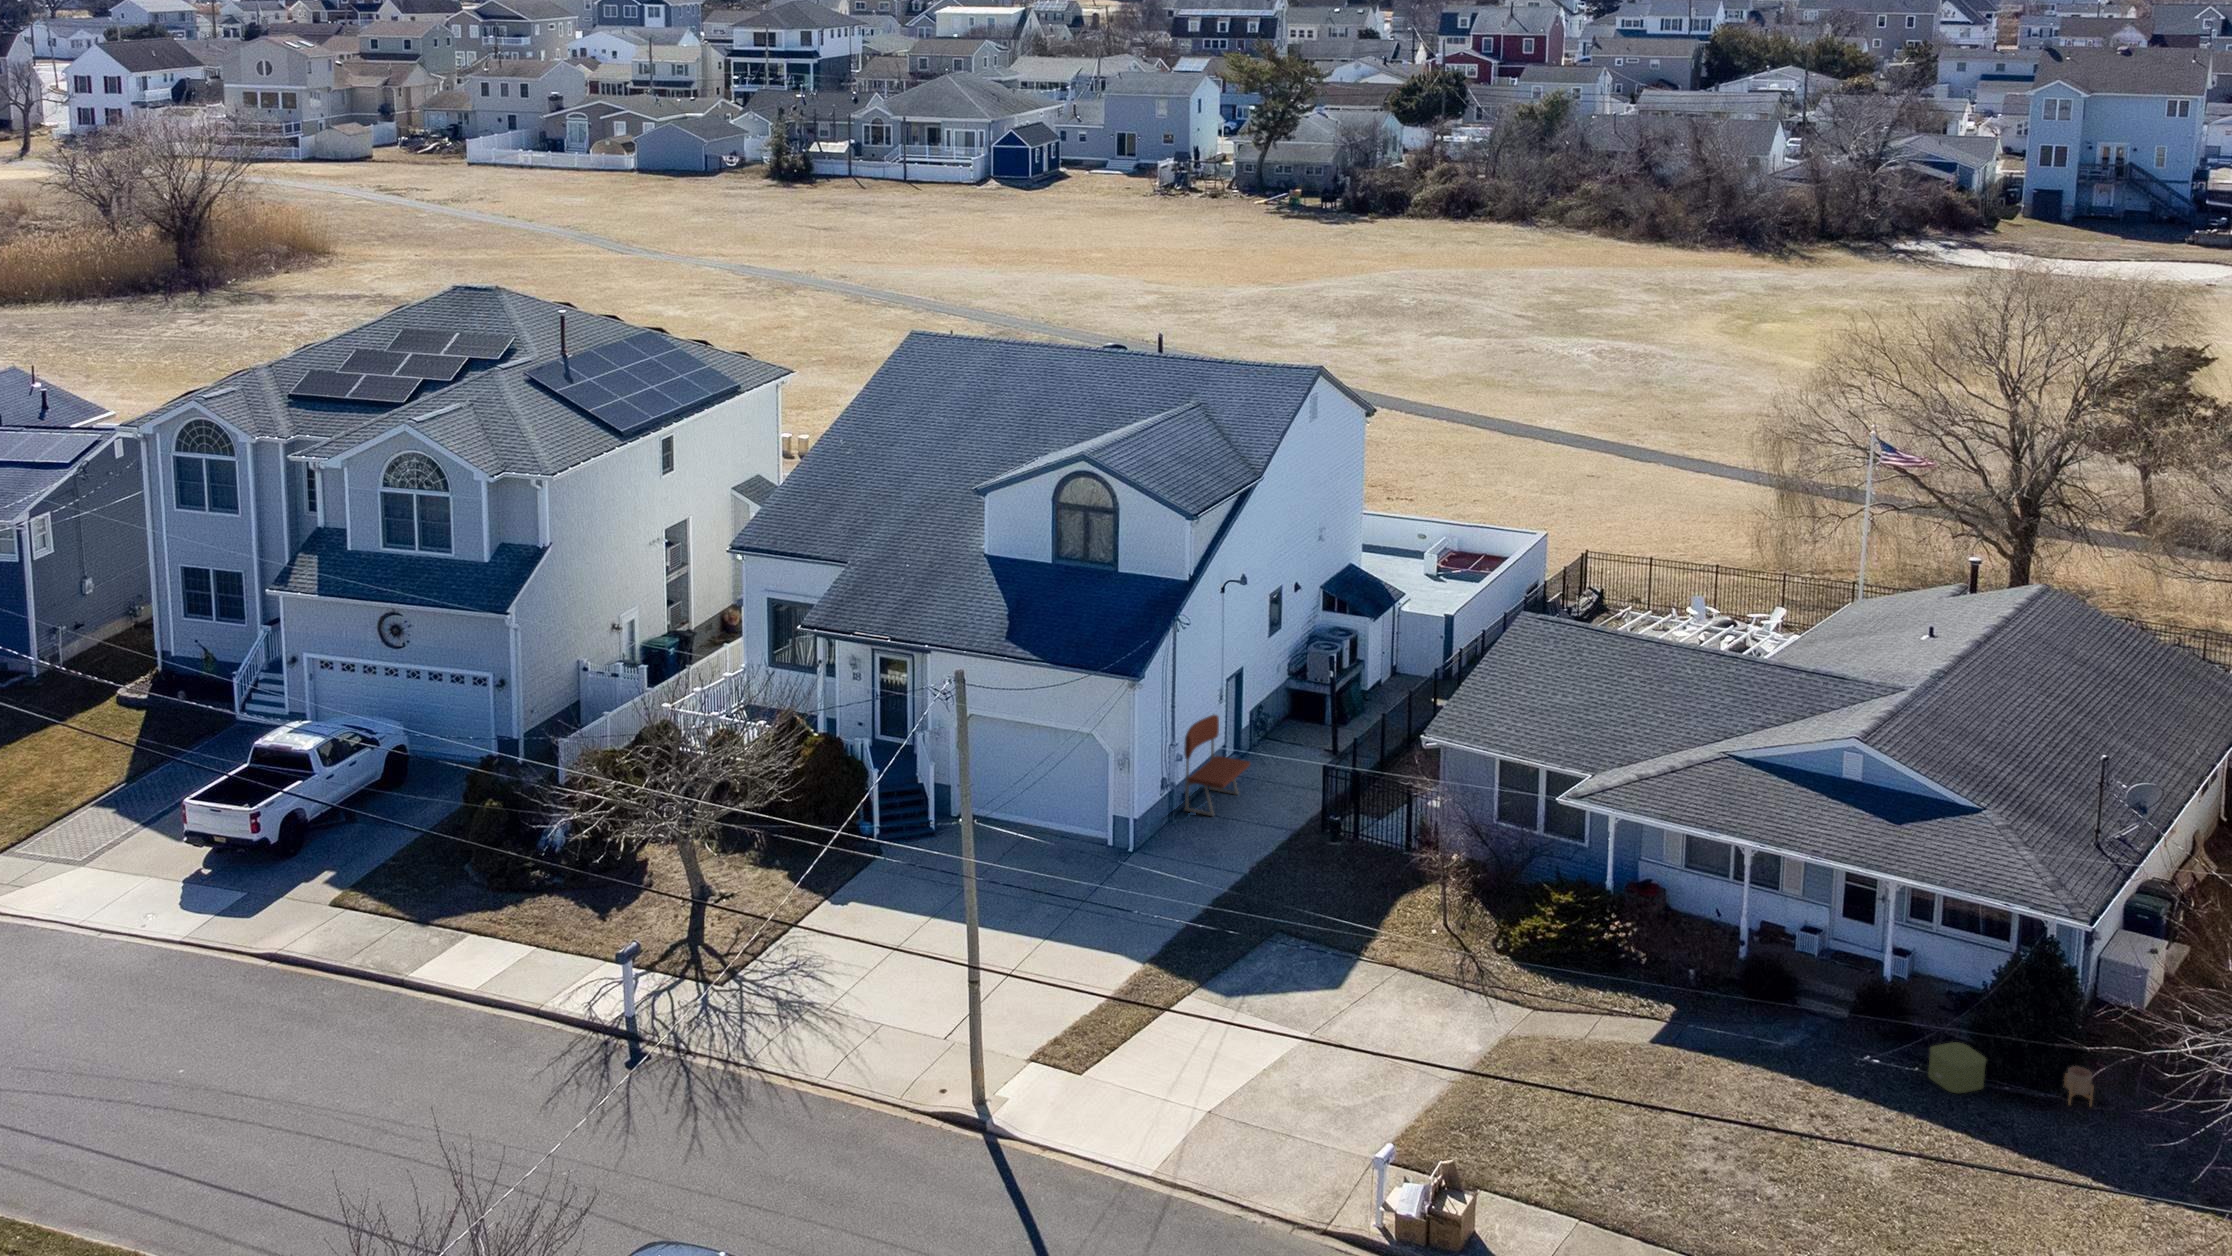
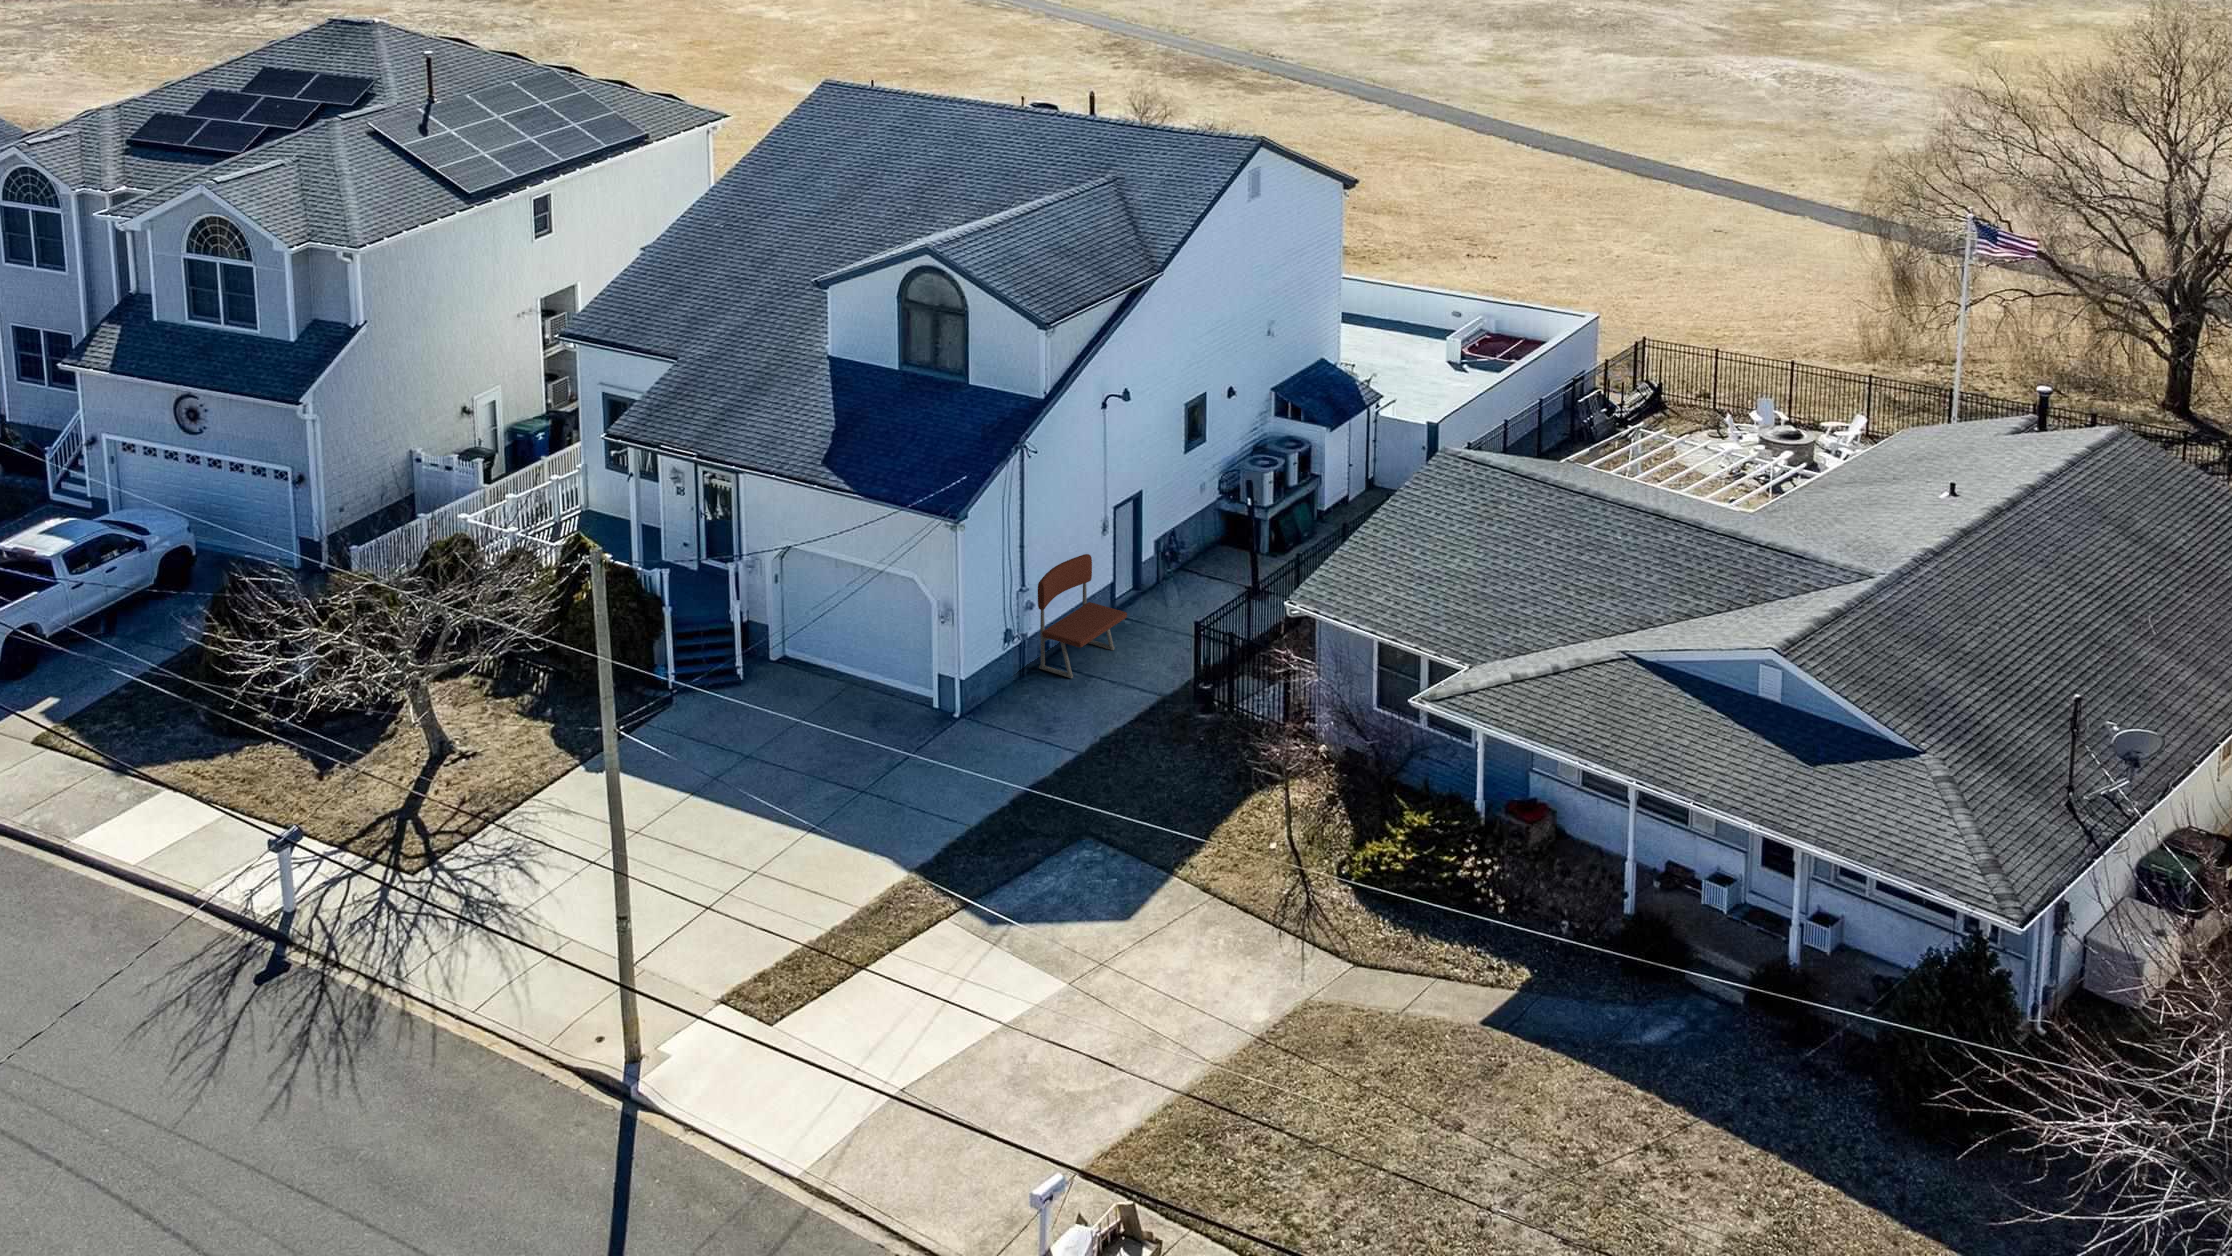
storage box: present [1928,1042,1986,1093] -> none [1869,1088,1949,1162]
planter: present [2064,1066,2094,1106] -> none [2055,1143,2096,1202]

